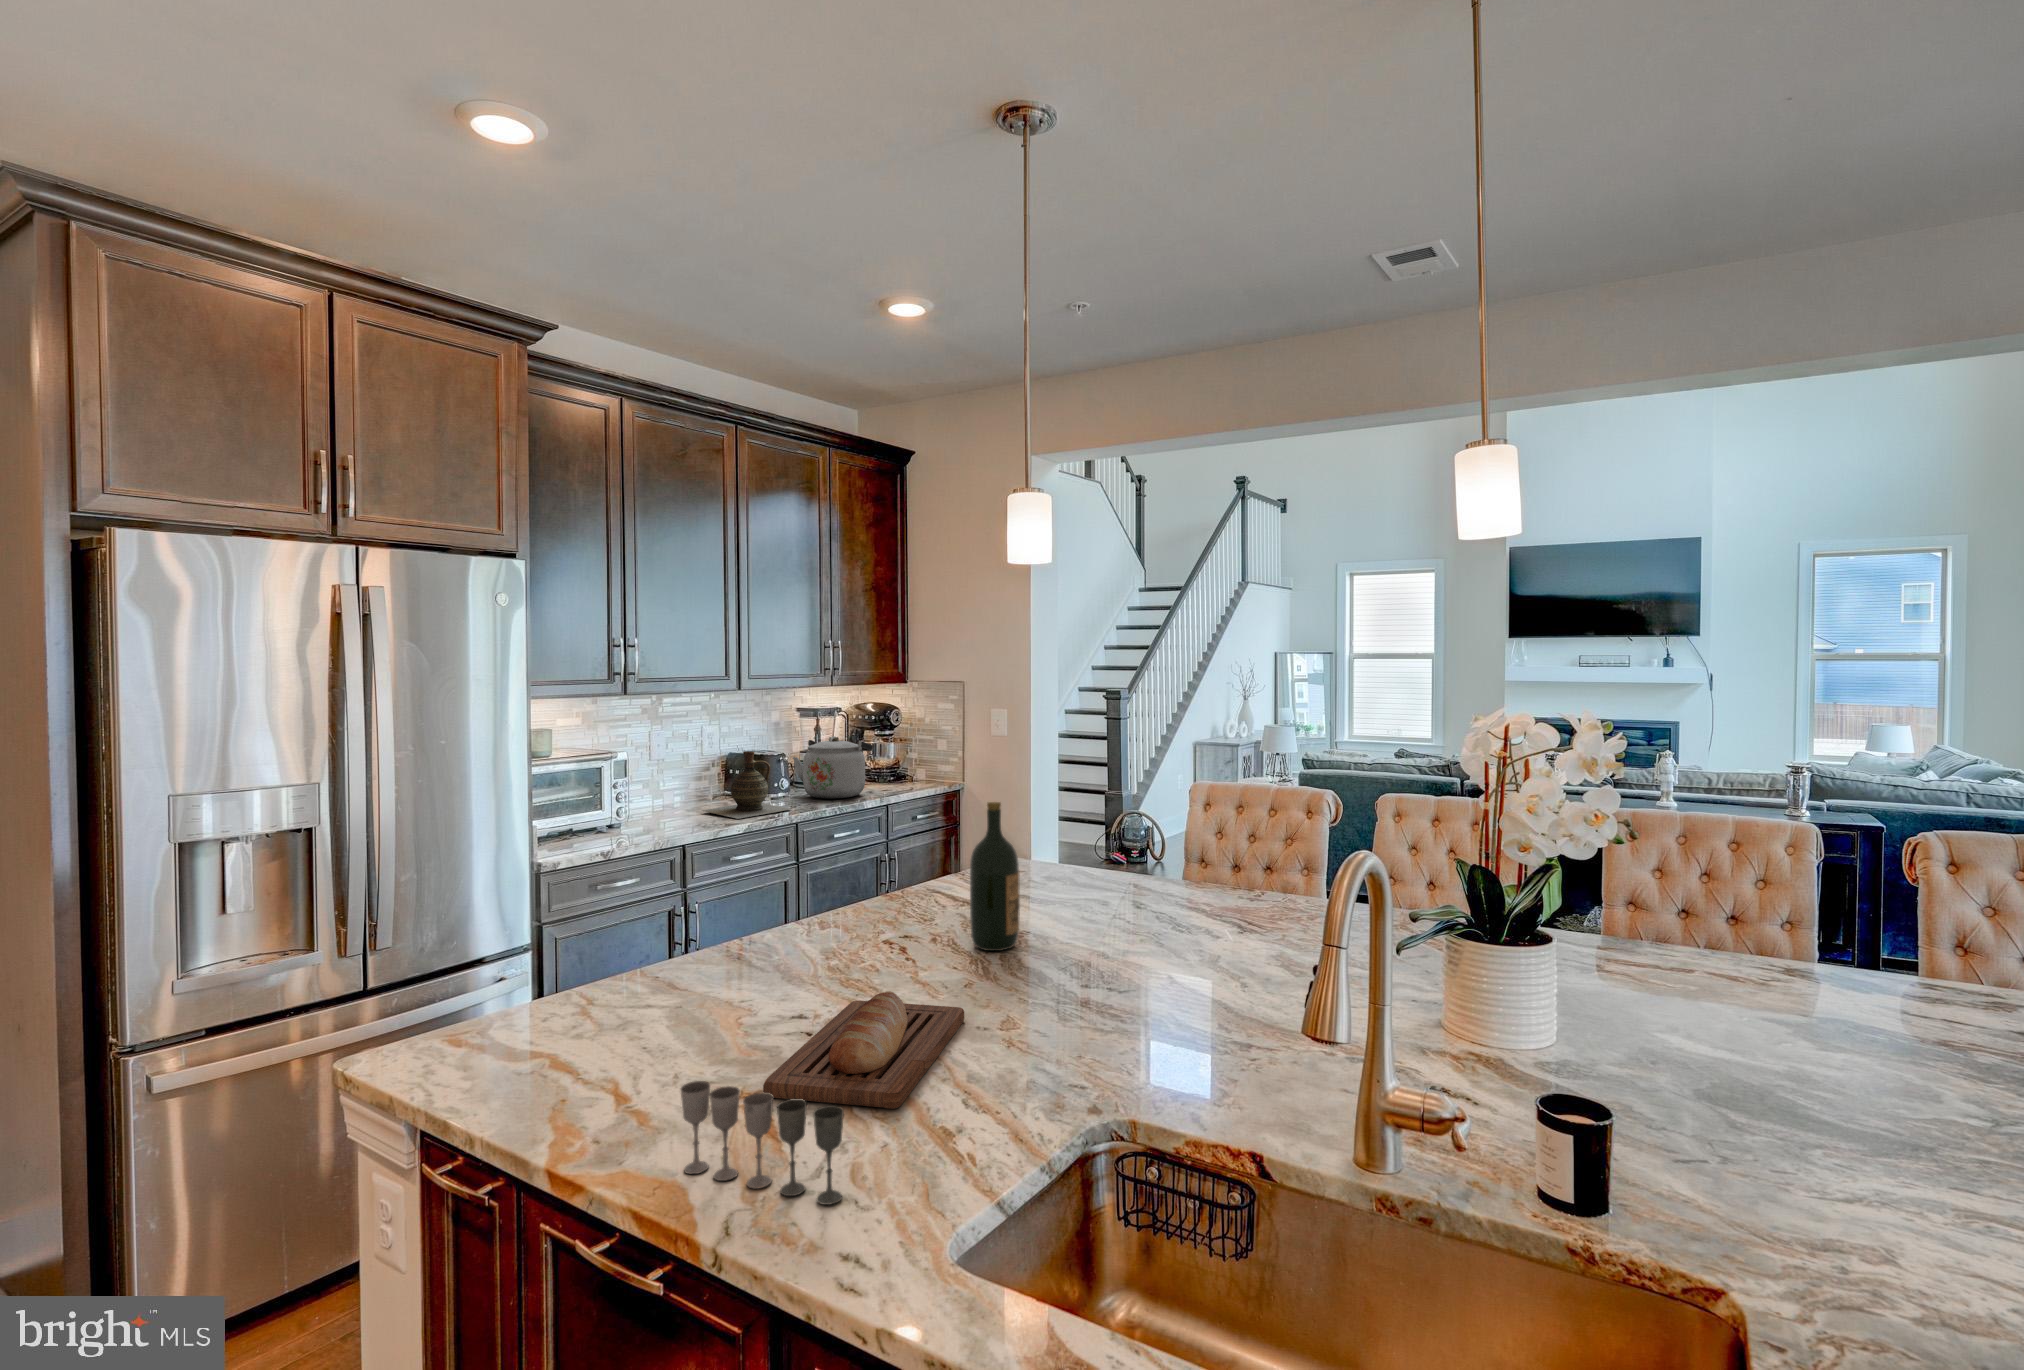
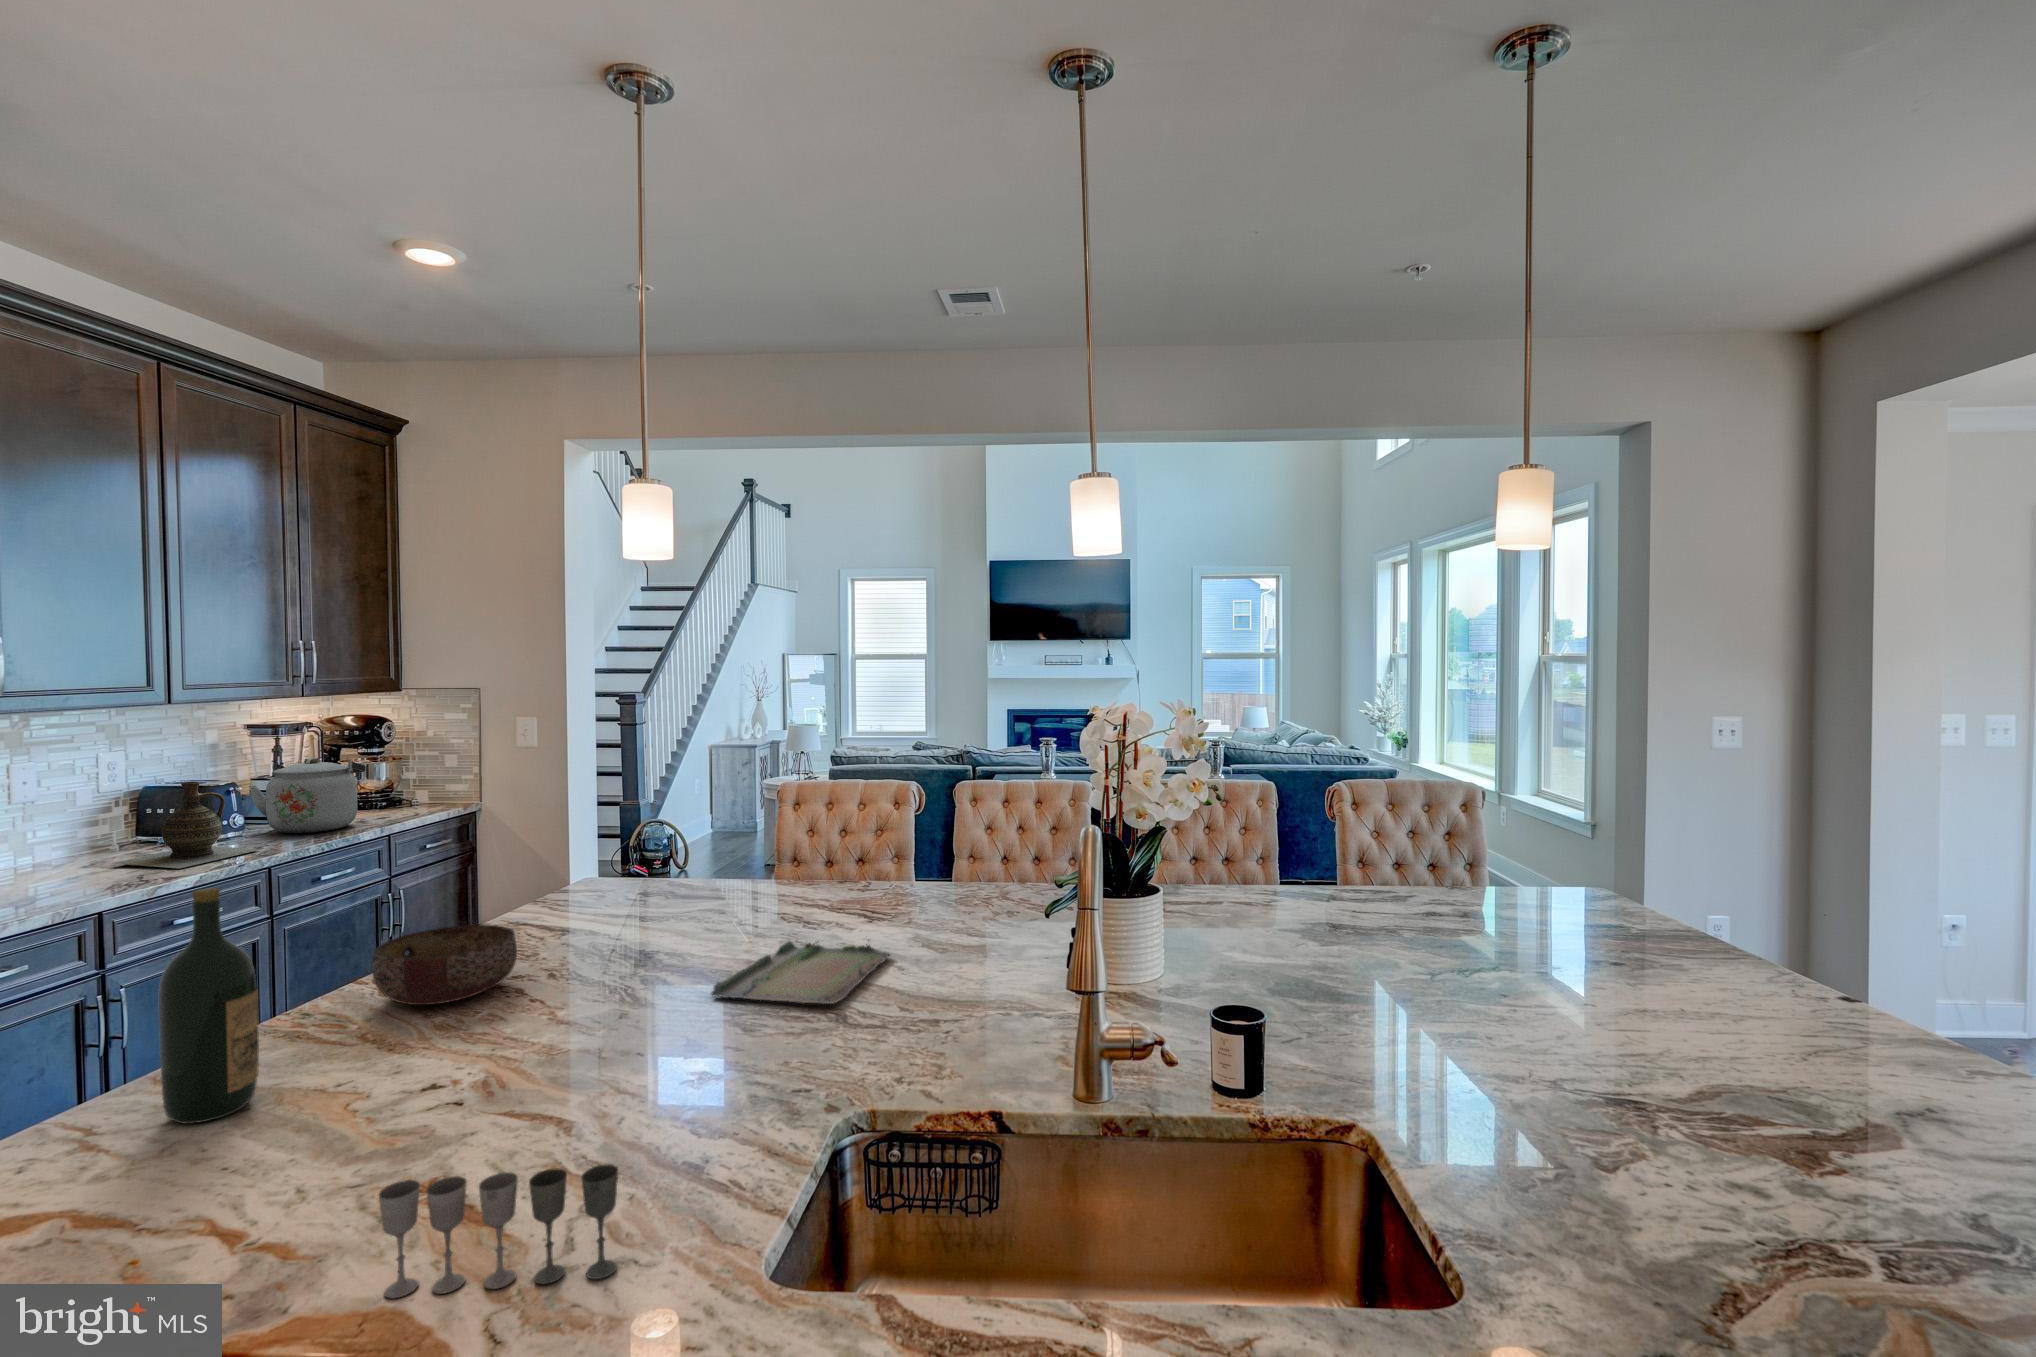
wine bottle: present [970,802,1020,951] -> present [159,888,259,1123]
bowl: none [795,886,904,950] -> present [372,924,517,1005]
tray: none [1047,941,1241,1010] -> present [711,941,891,1004]
bread loaf: present [763,991,964,1109] -> none [442,1035,642,1184]

